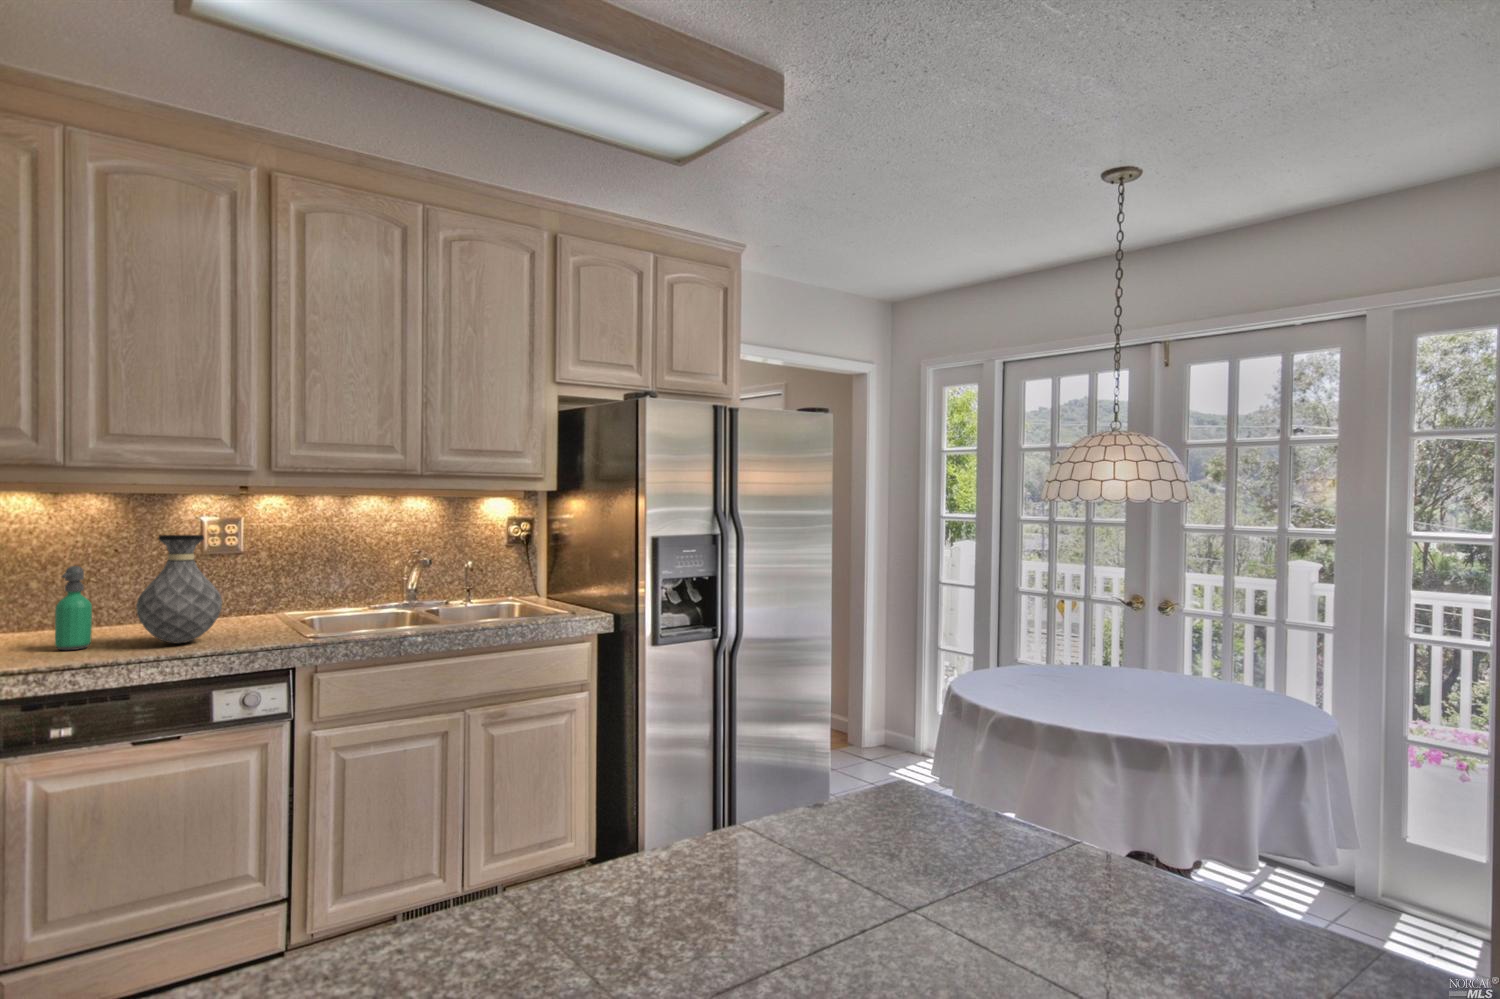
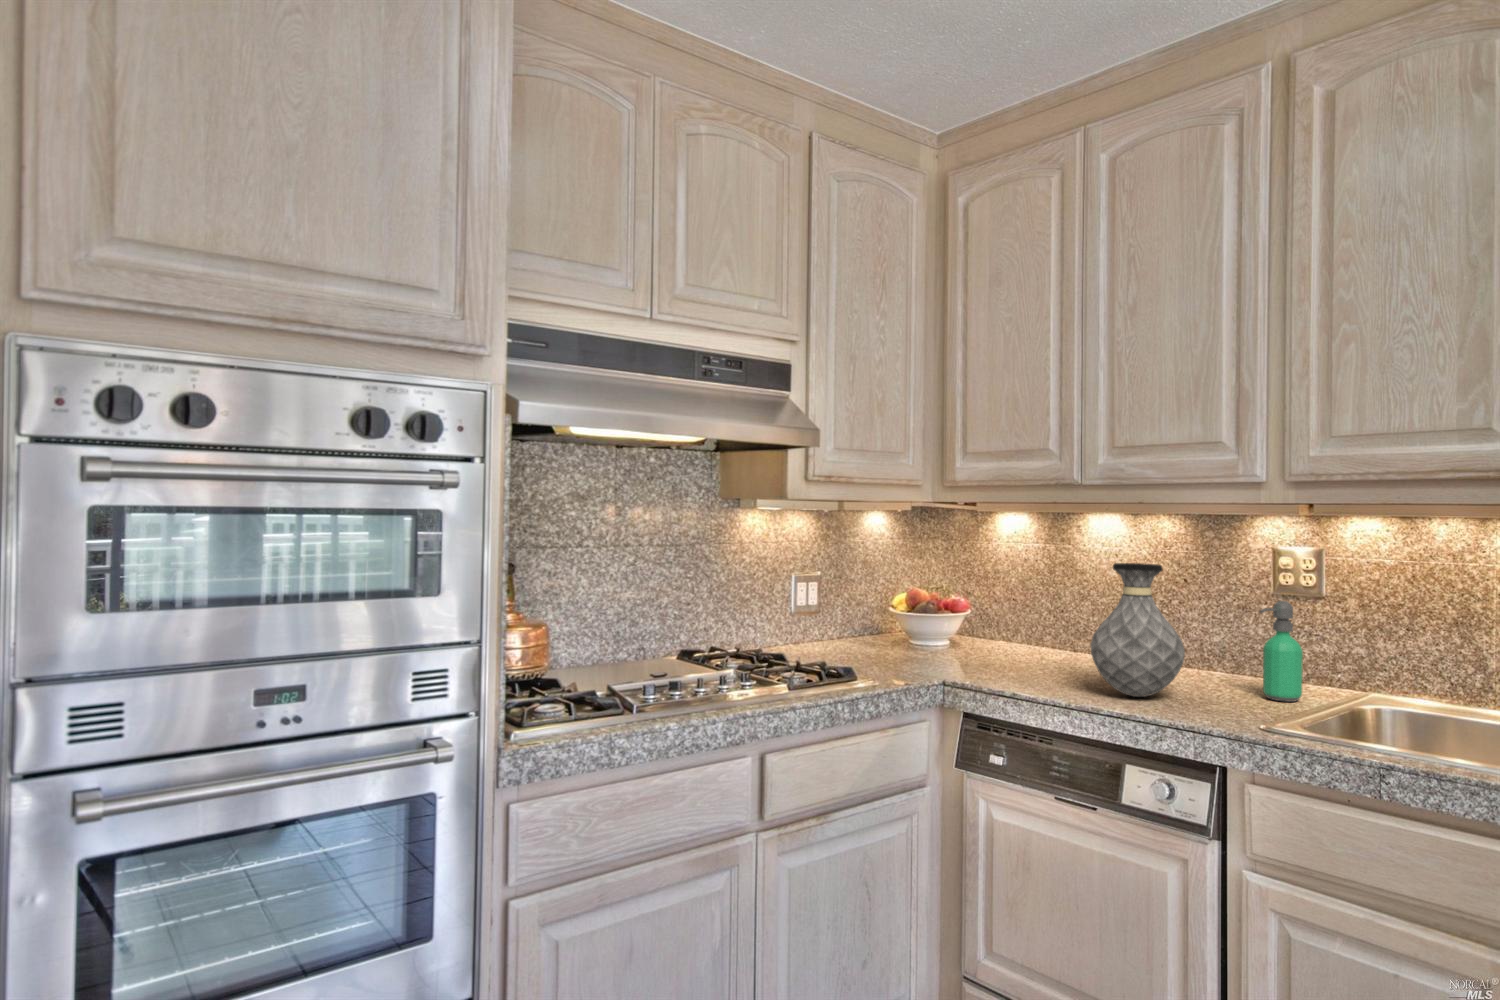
soap dispenser: present [55,566,92,650] -> present [1260,601,1303,702]

